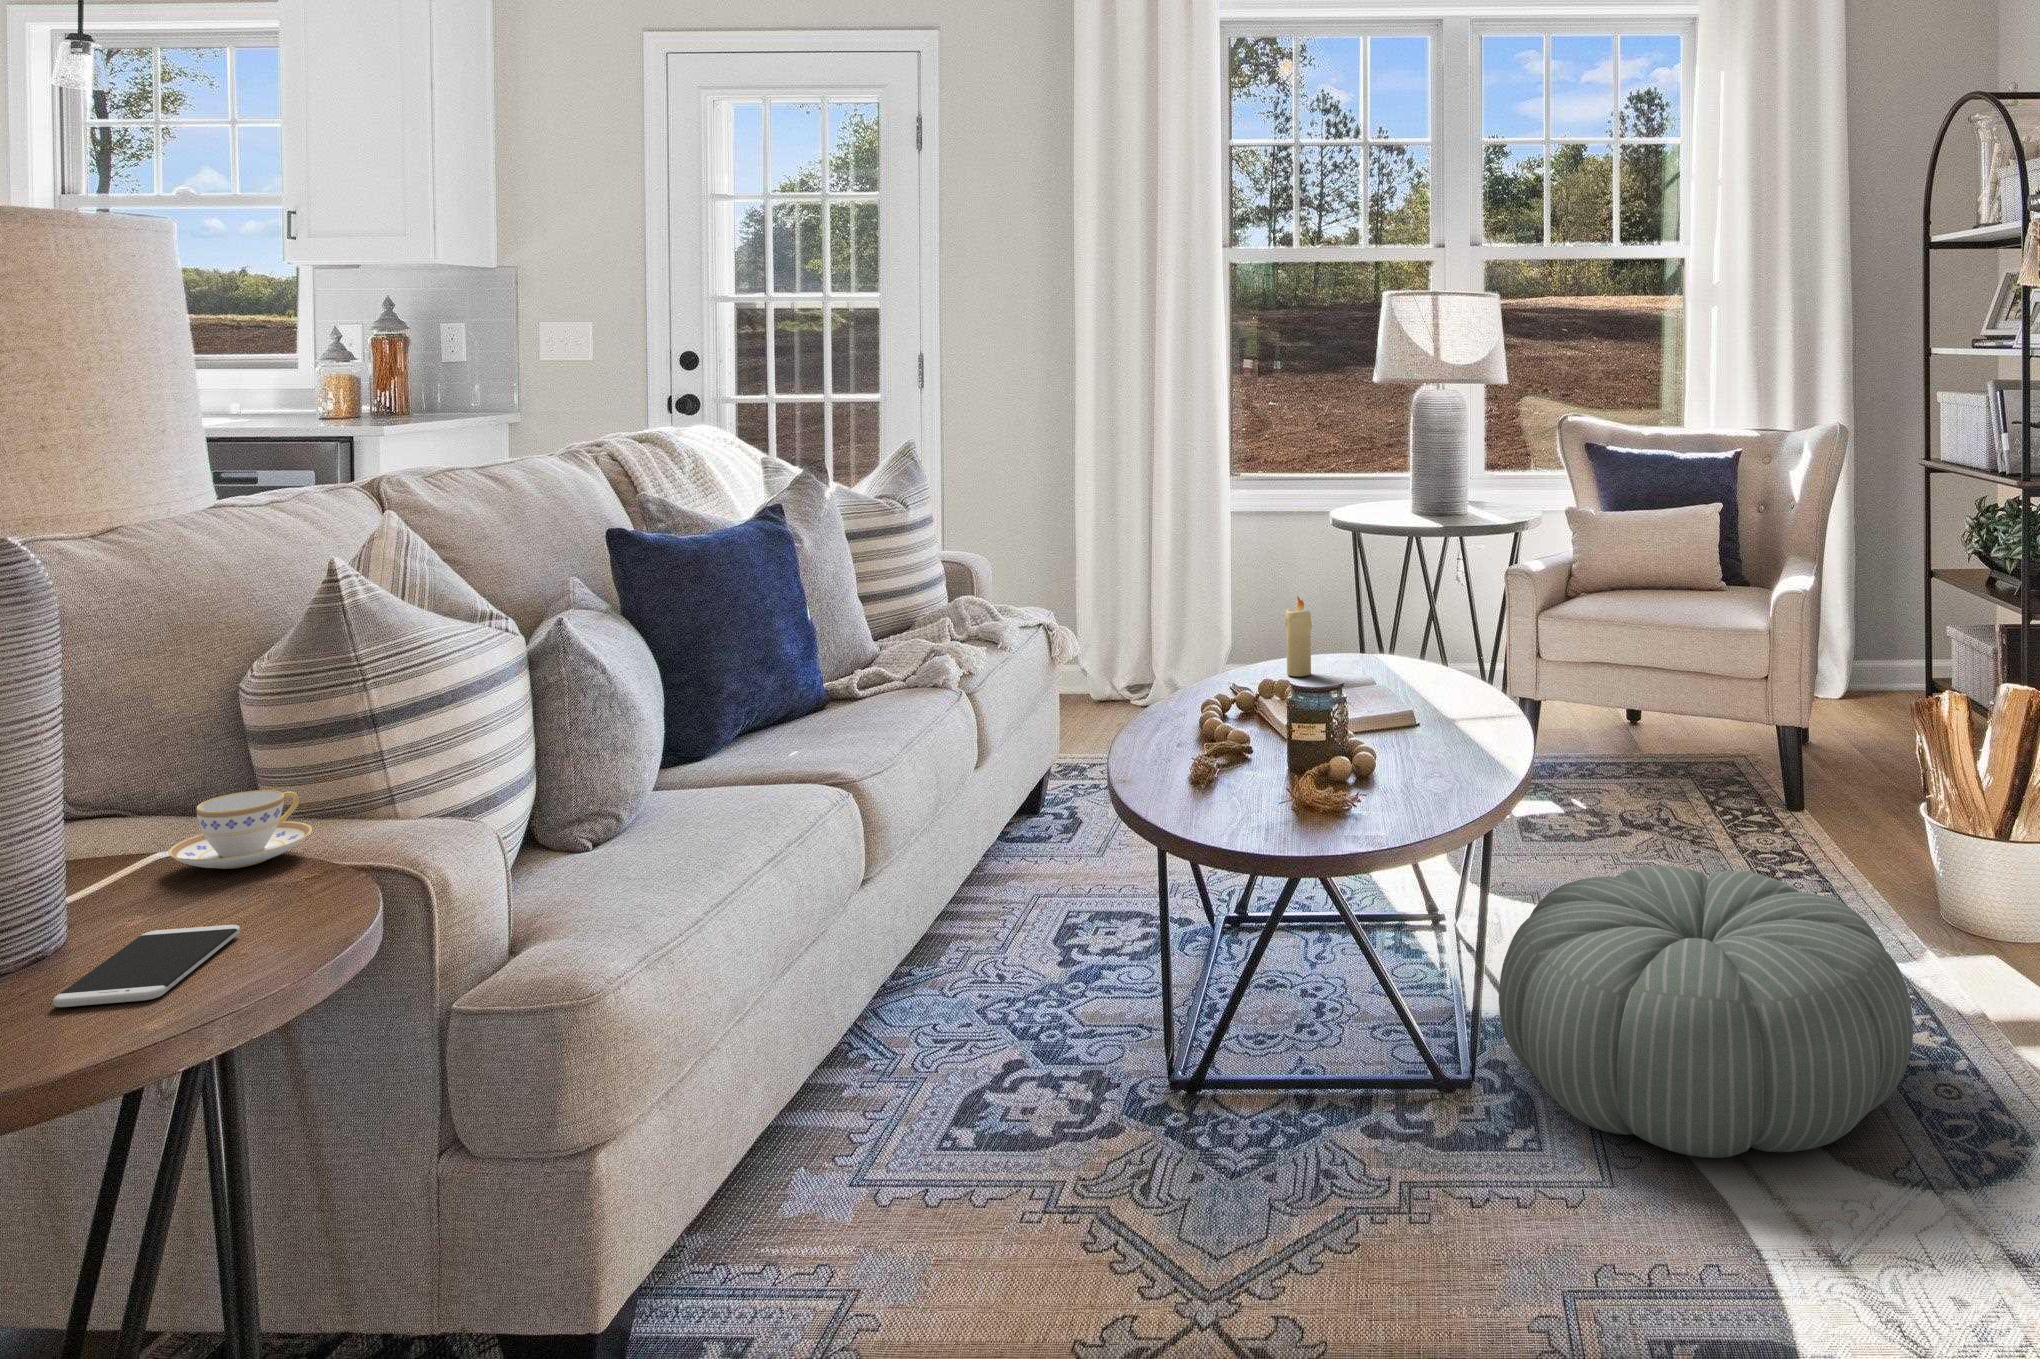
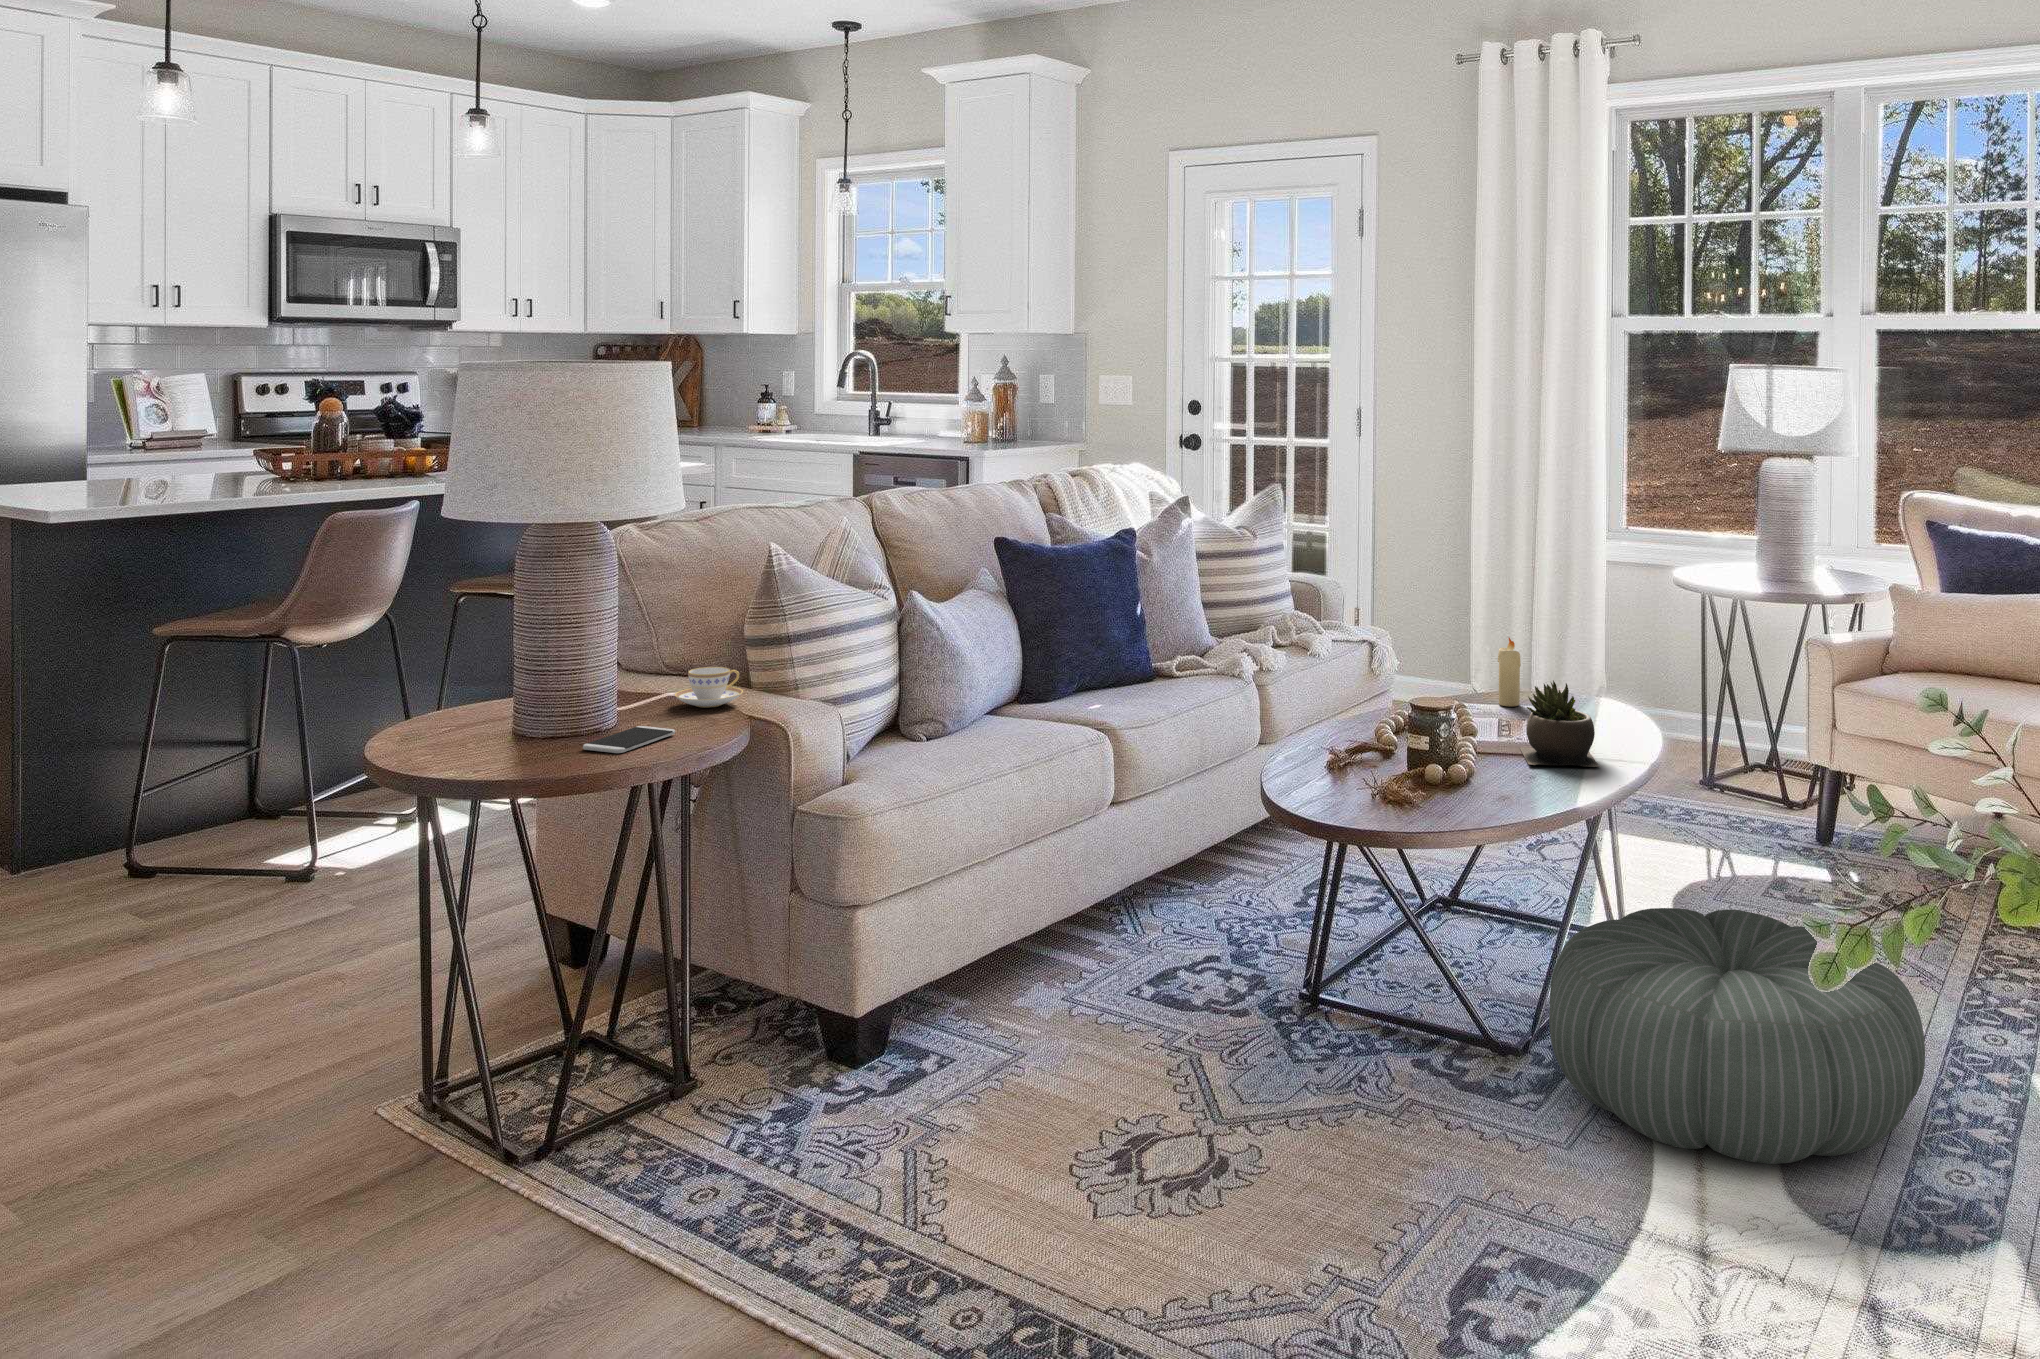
succulent plant: none [1372,639,1483,742] -> present [1520,681,1600,767]

